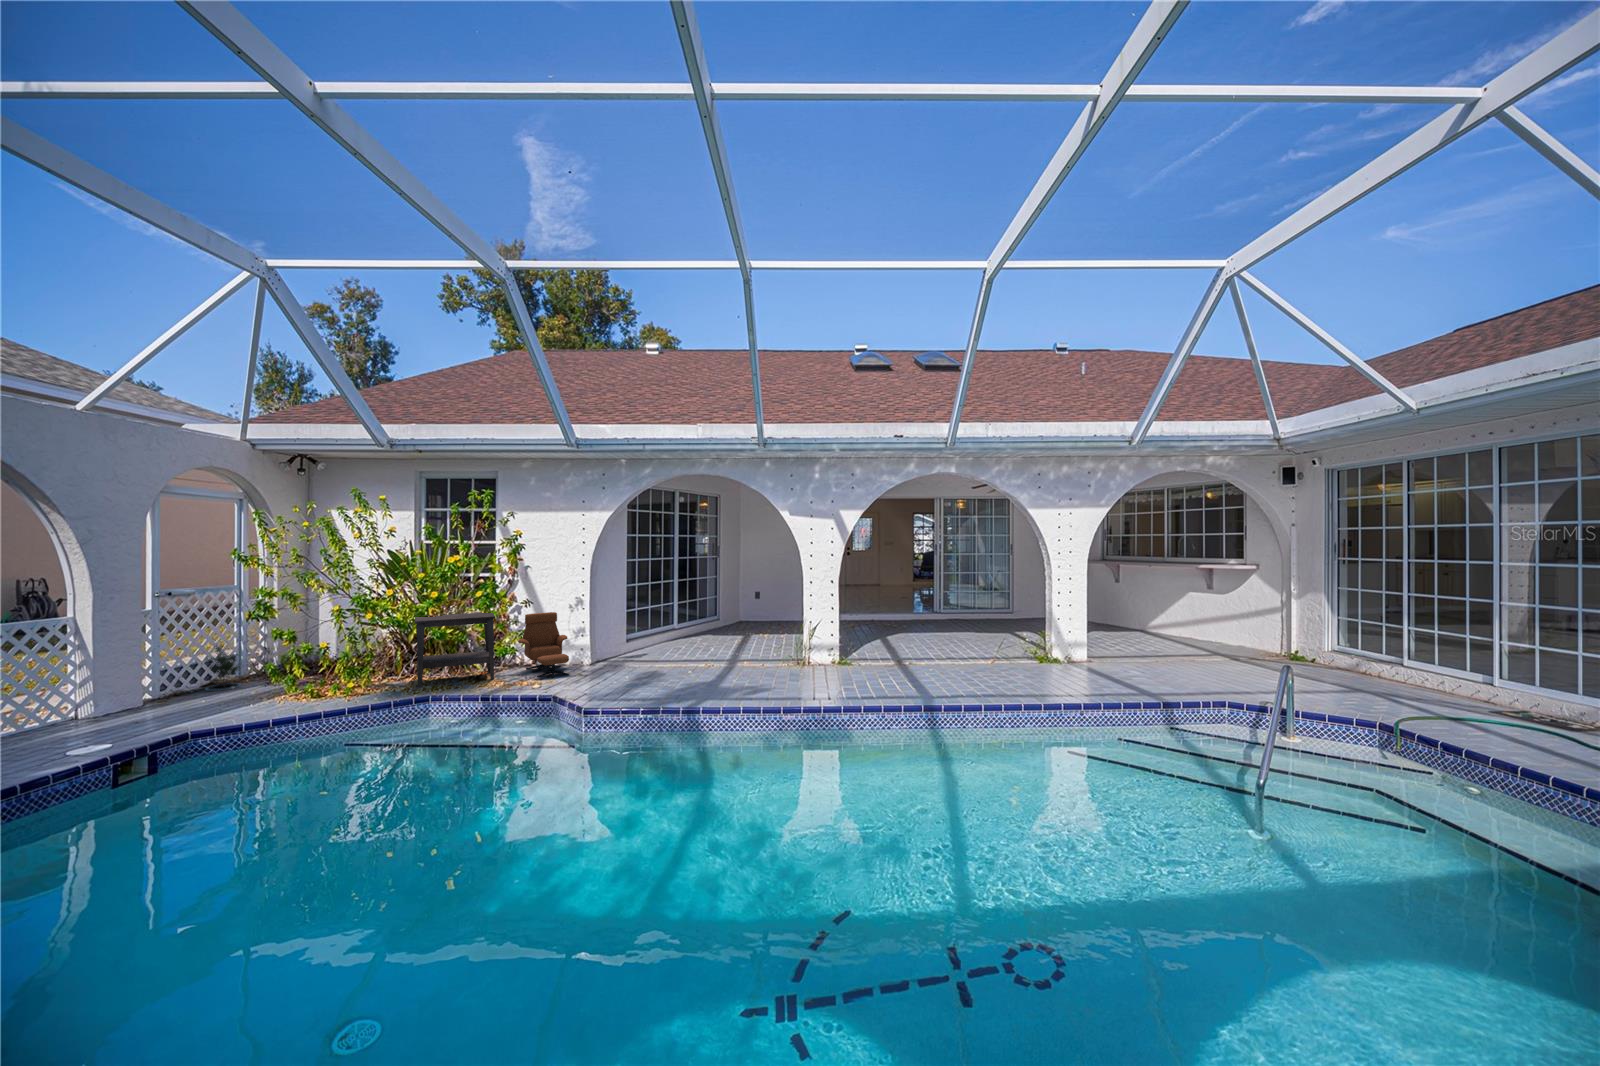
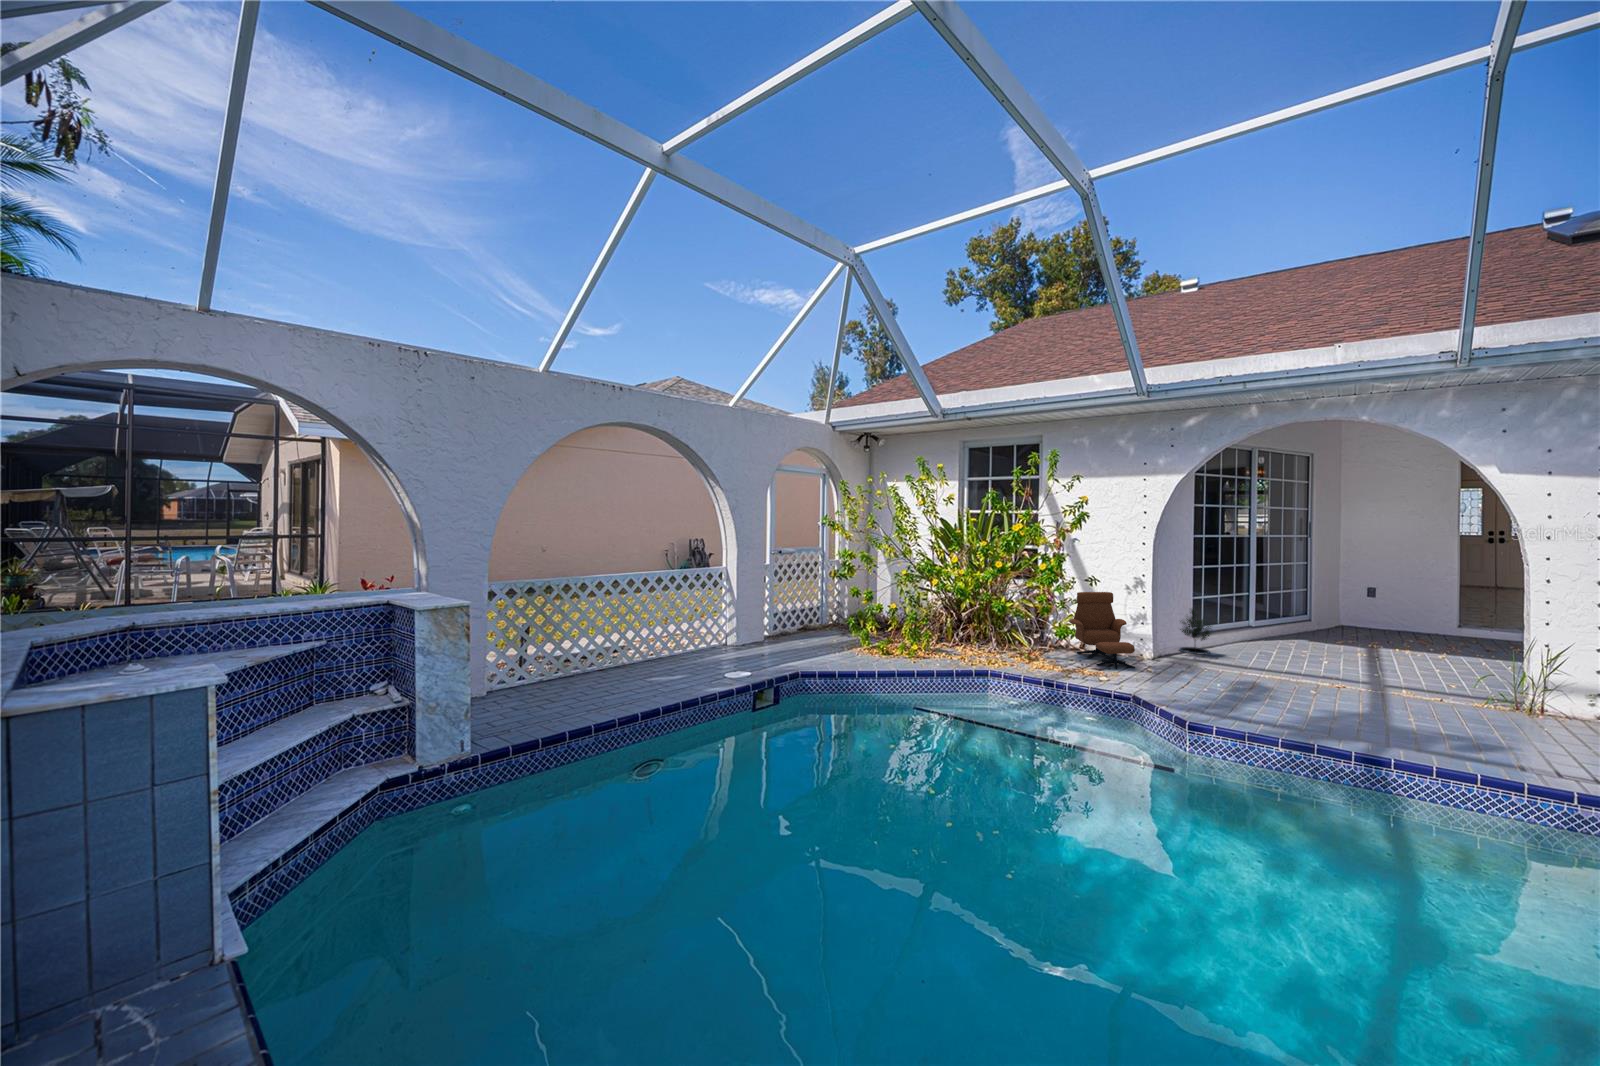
side table: present [415,613,495,687] -> none [967,586,1050,661]
potted tree: present [206,644,240,691] -> present [1179,609,1211,655]

